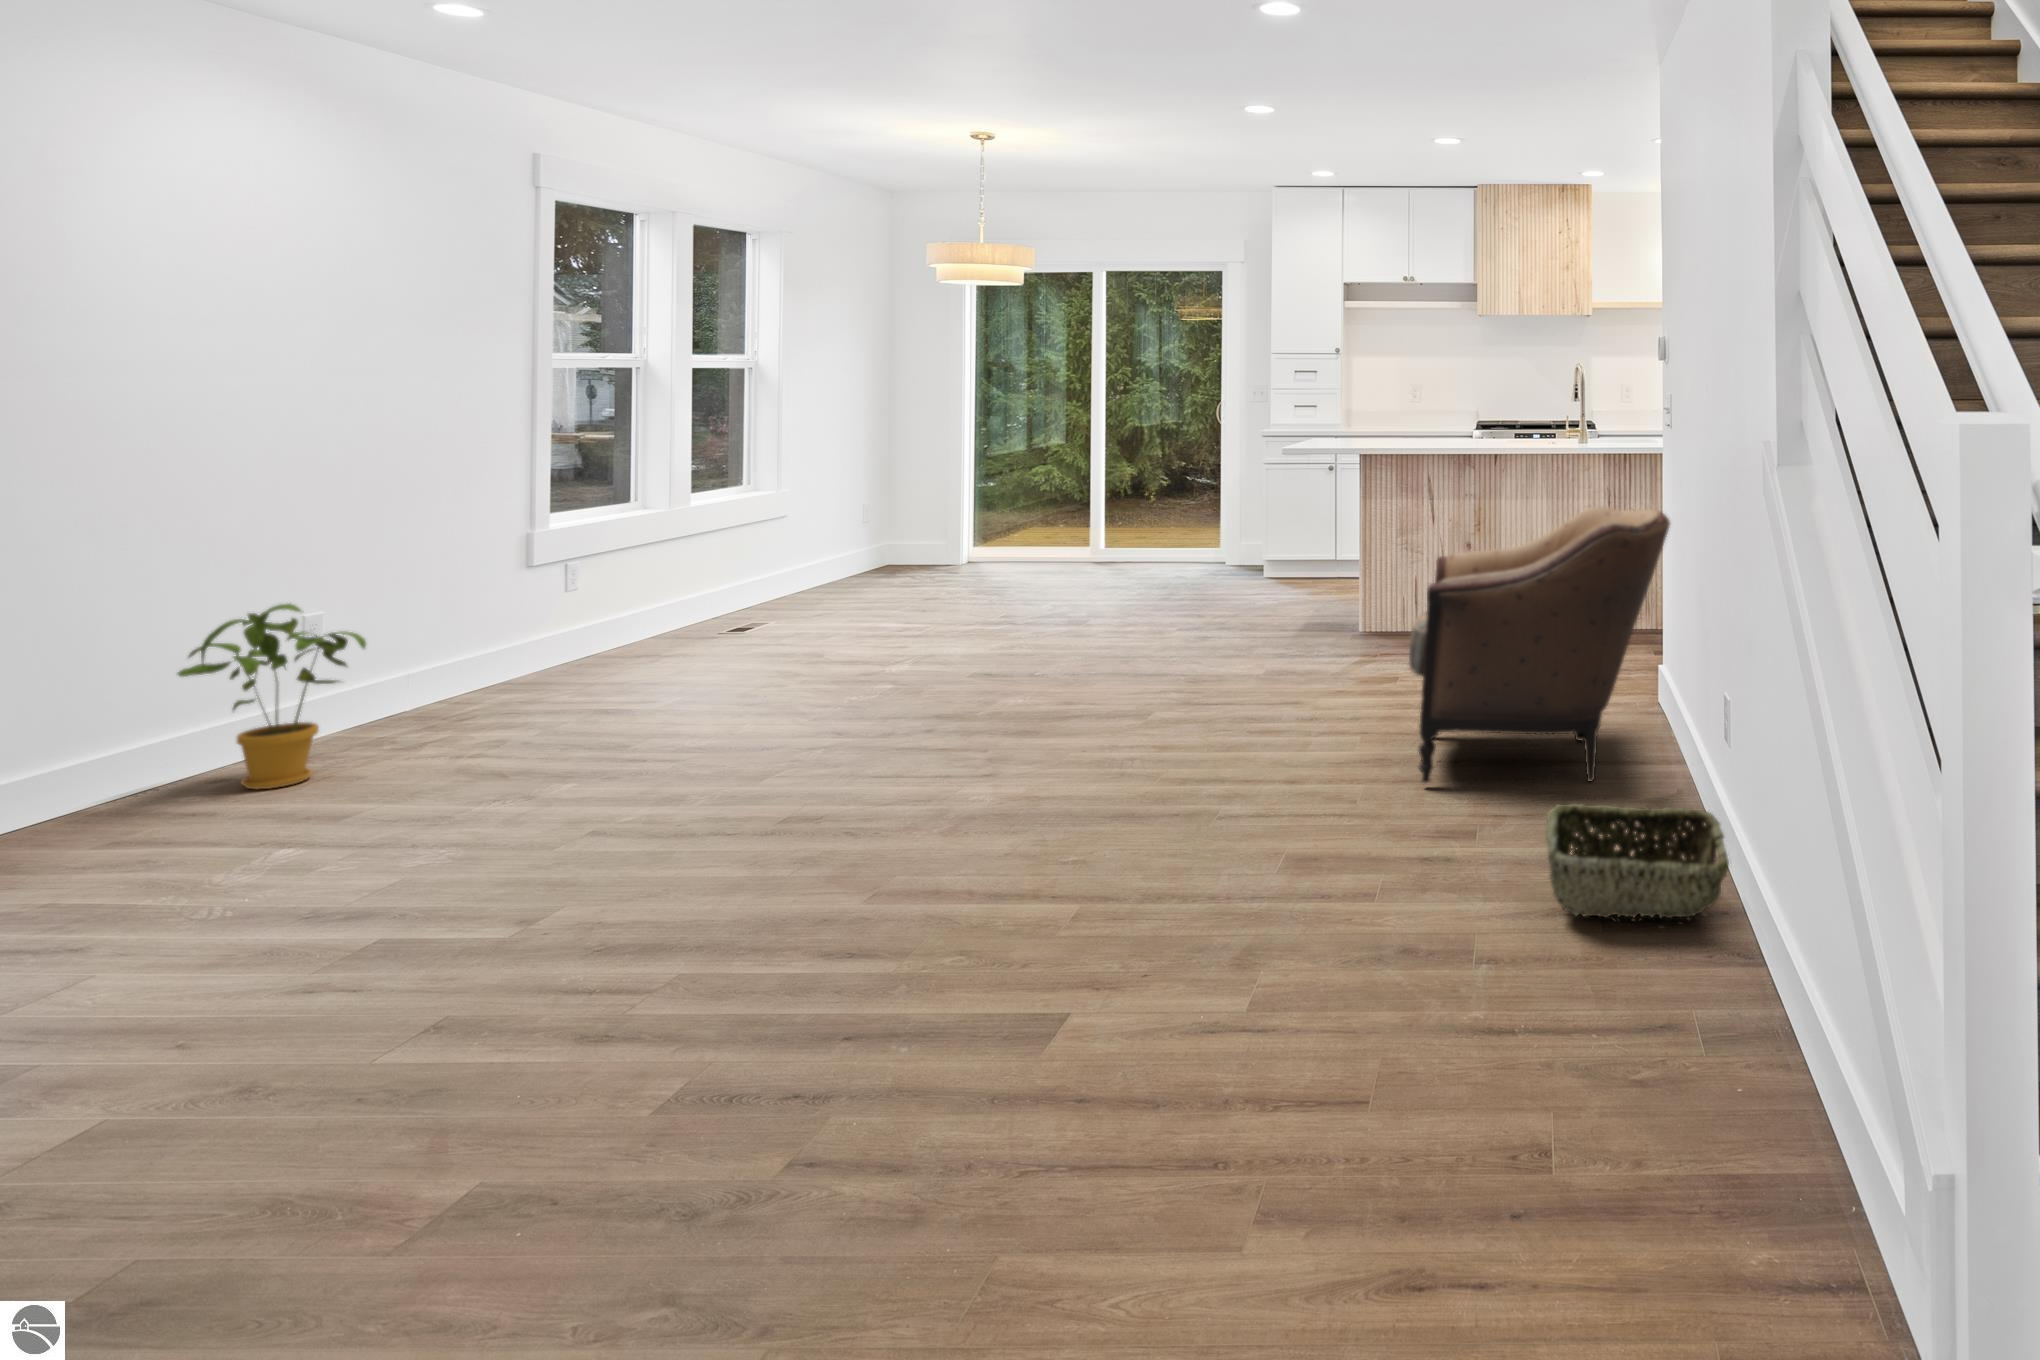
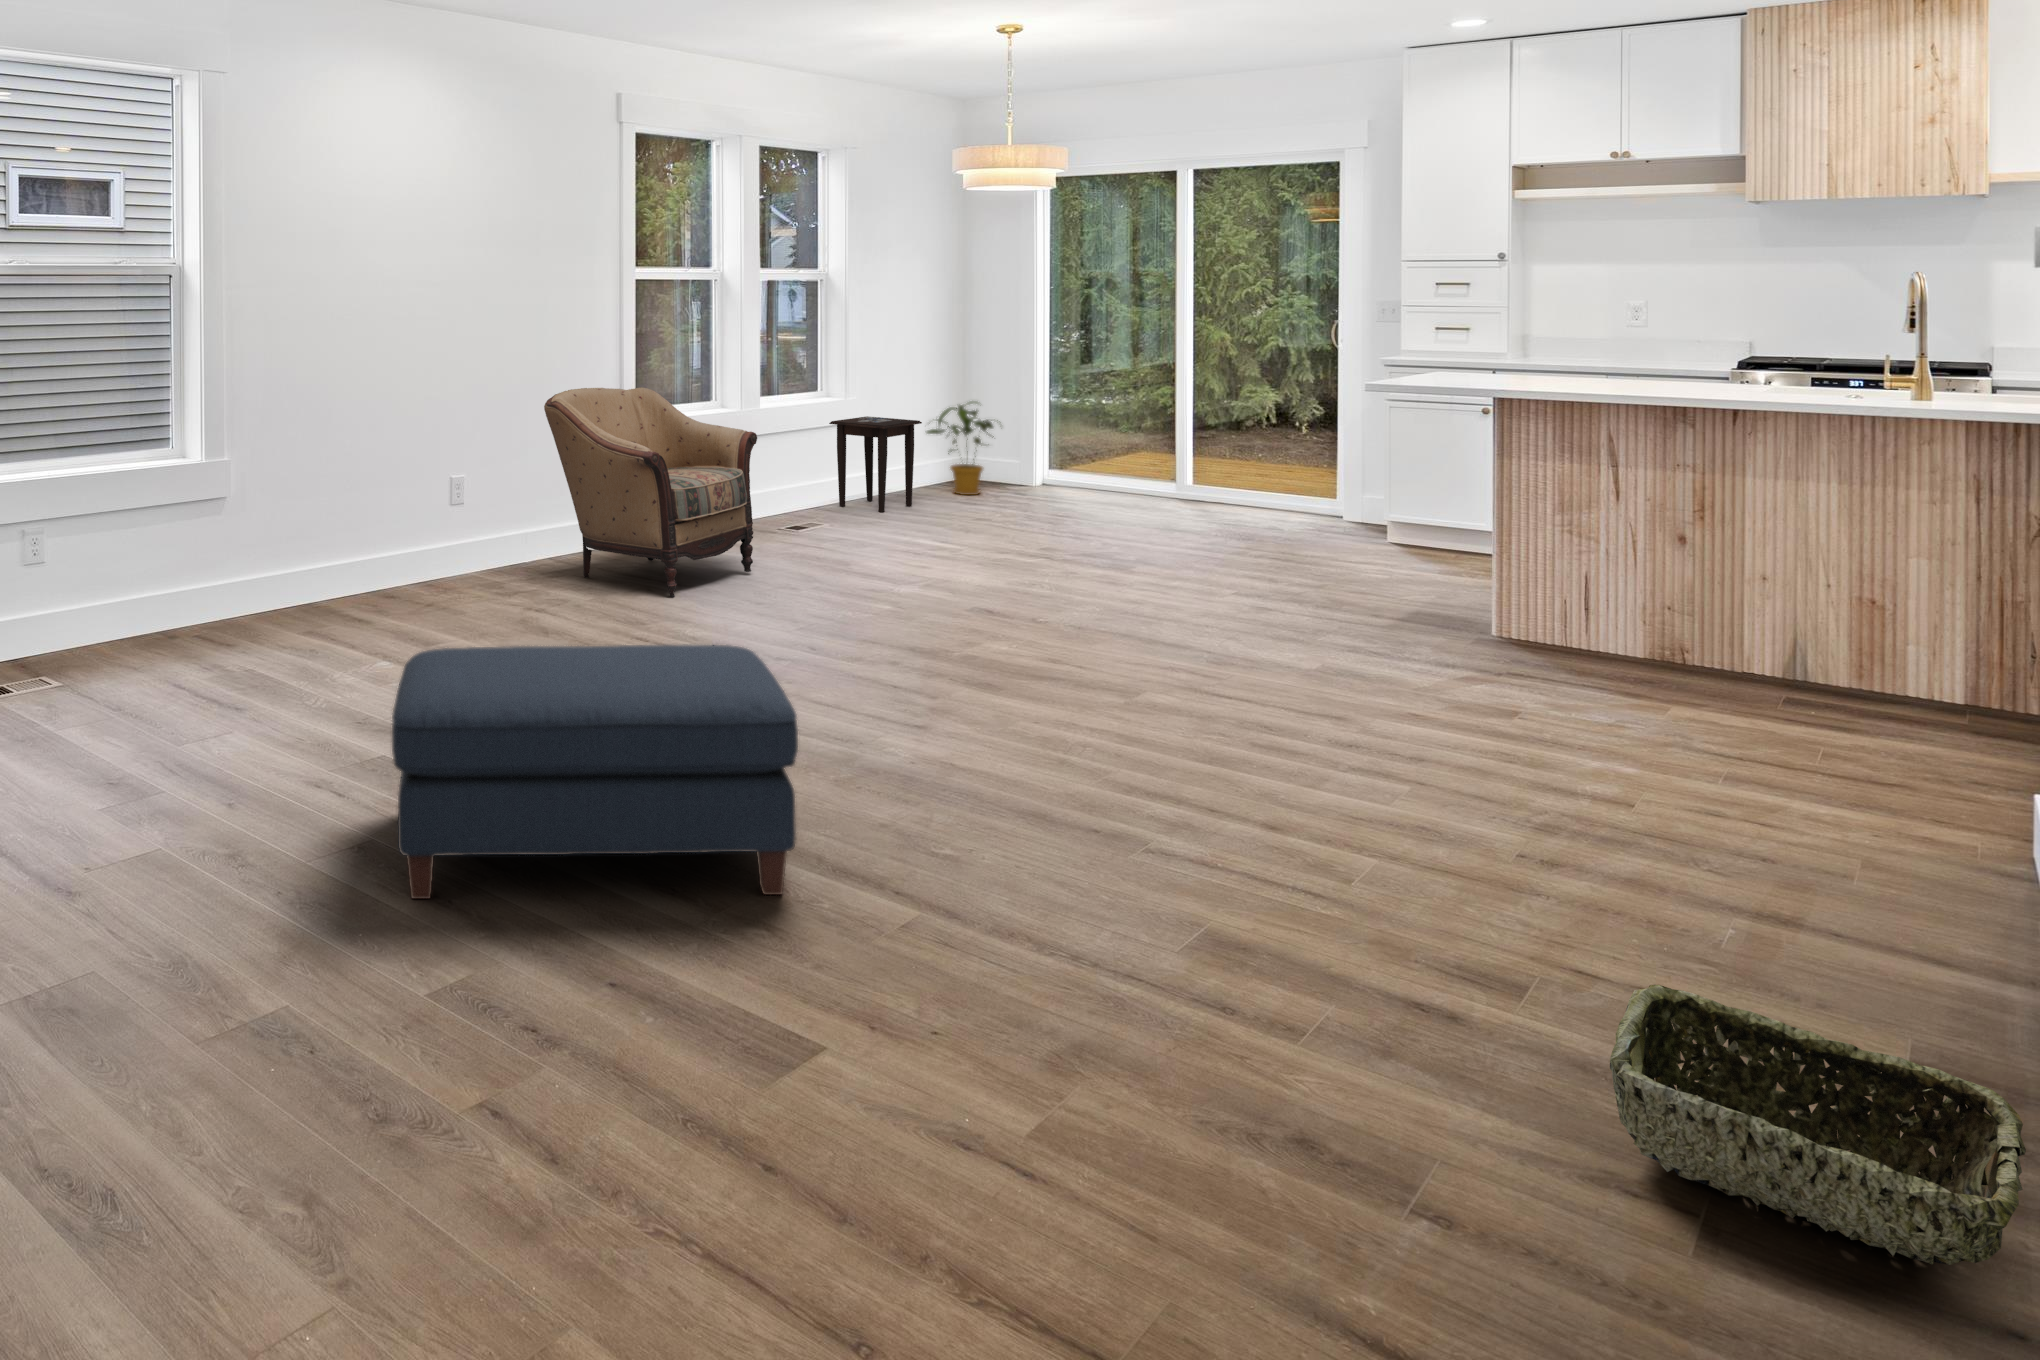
side table: none [759,507,862,605] -> present [829,416,922,512]
armchair: present [1409,507,1670,783] -> present [544,388,757,597]
house plant: present [177,604,366,790] -> present [927,402,998,495]
ottoman: none [391,720,930,1084] -> present [392,645,798,899]

